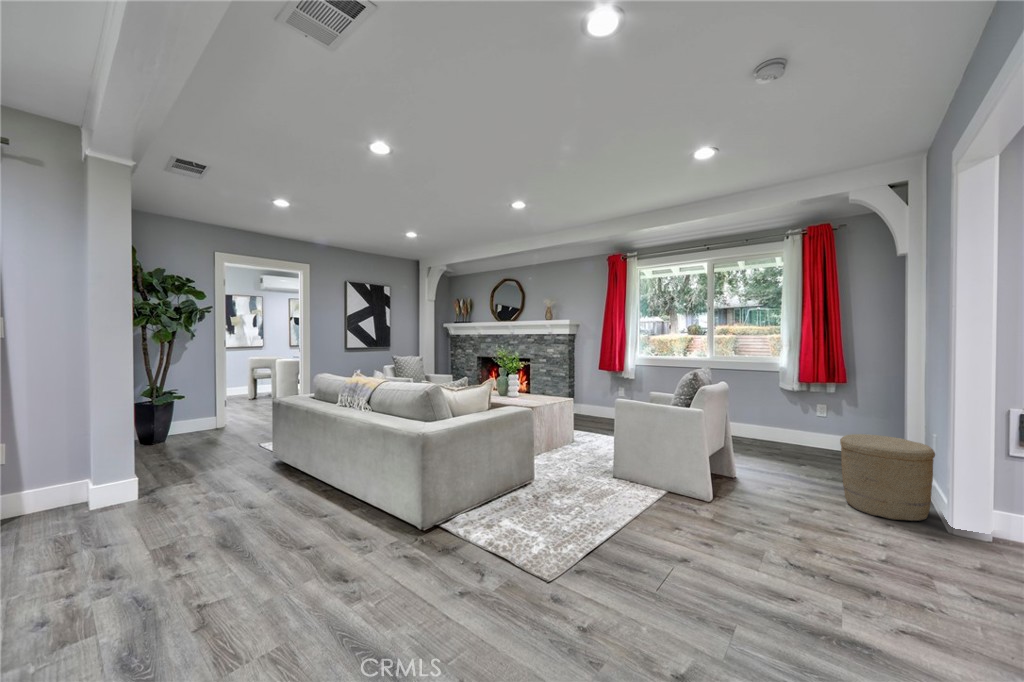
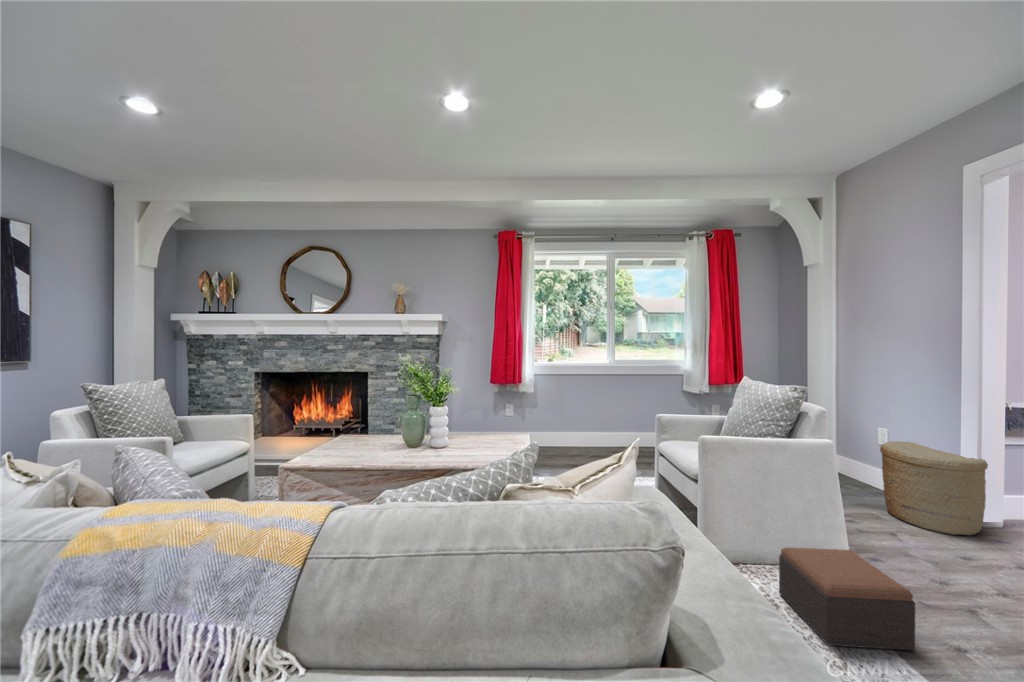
footstool: none [607,460,668,511] -> present [779,547,915,650]

